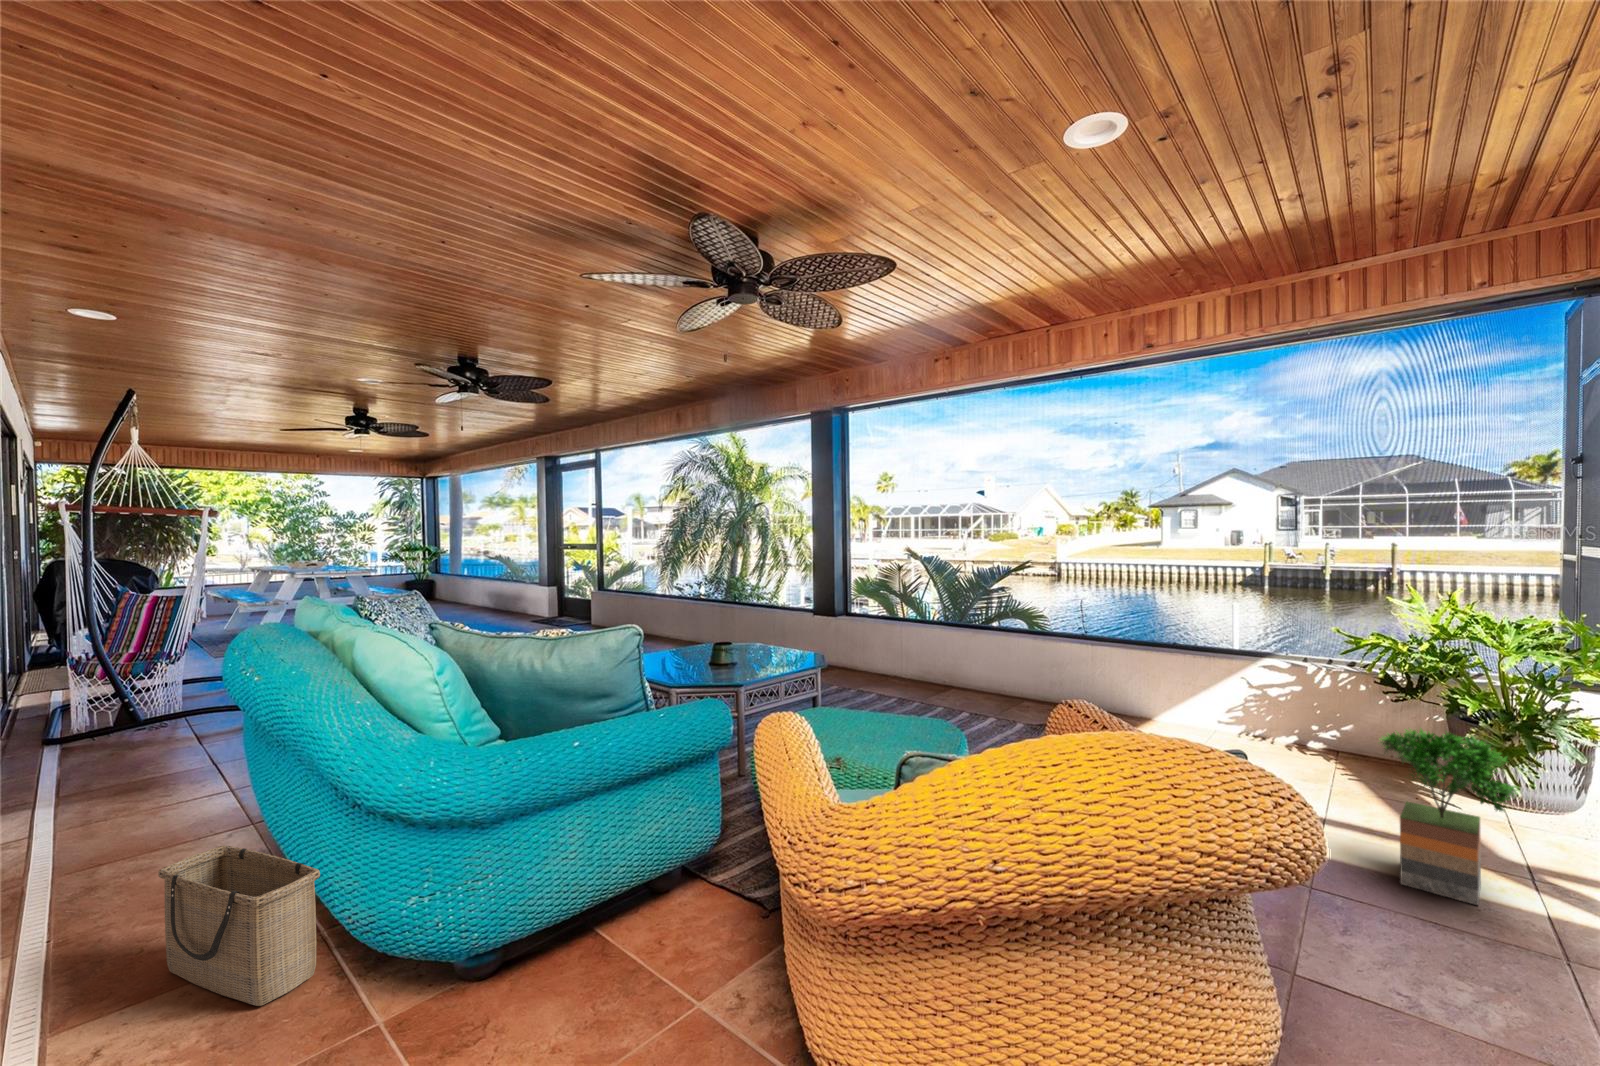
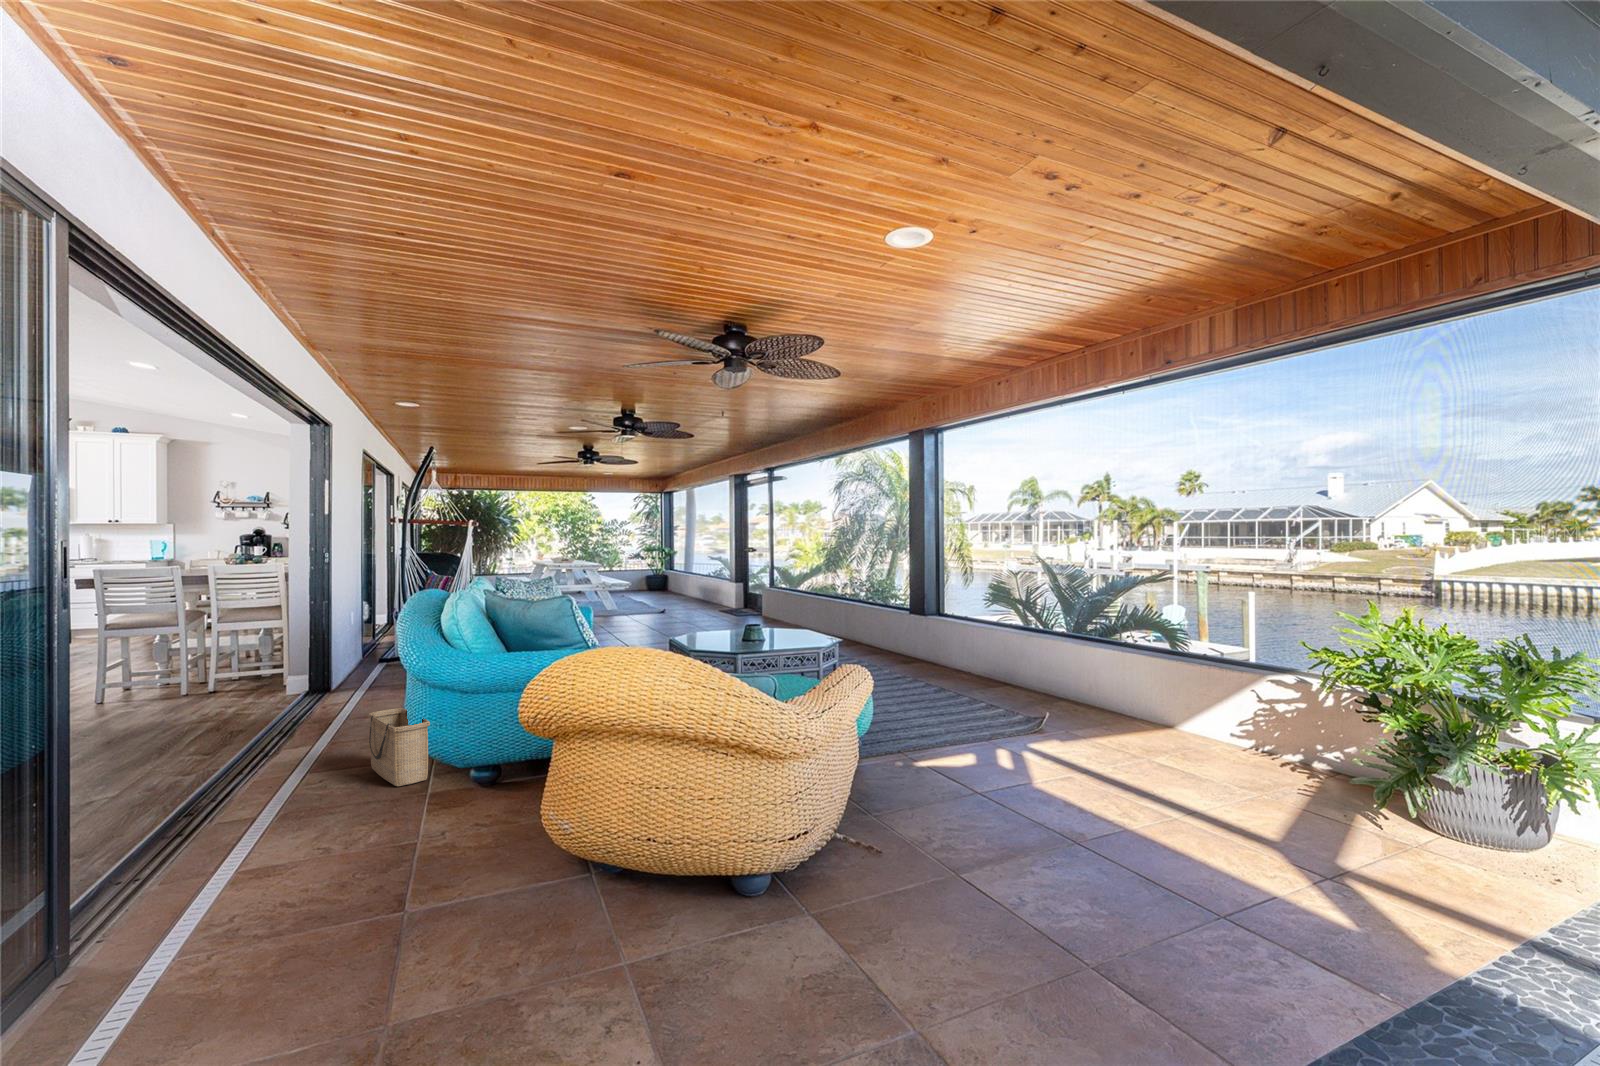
potted tree: present [1381,729,1516,905] -> none [1173,719,1282,880]

